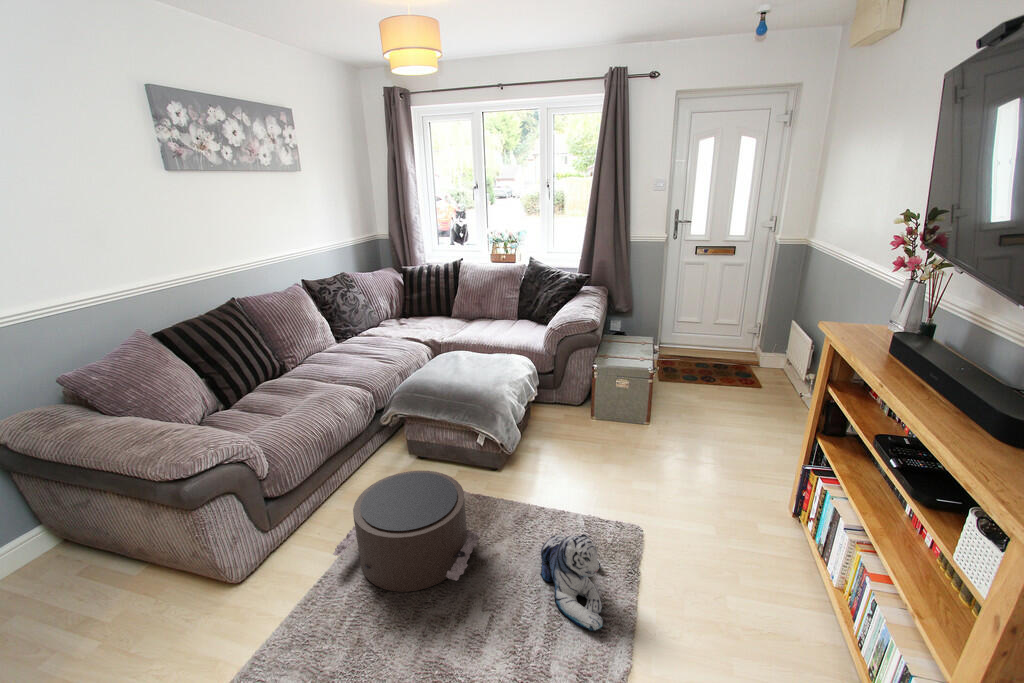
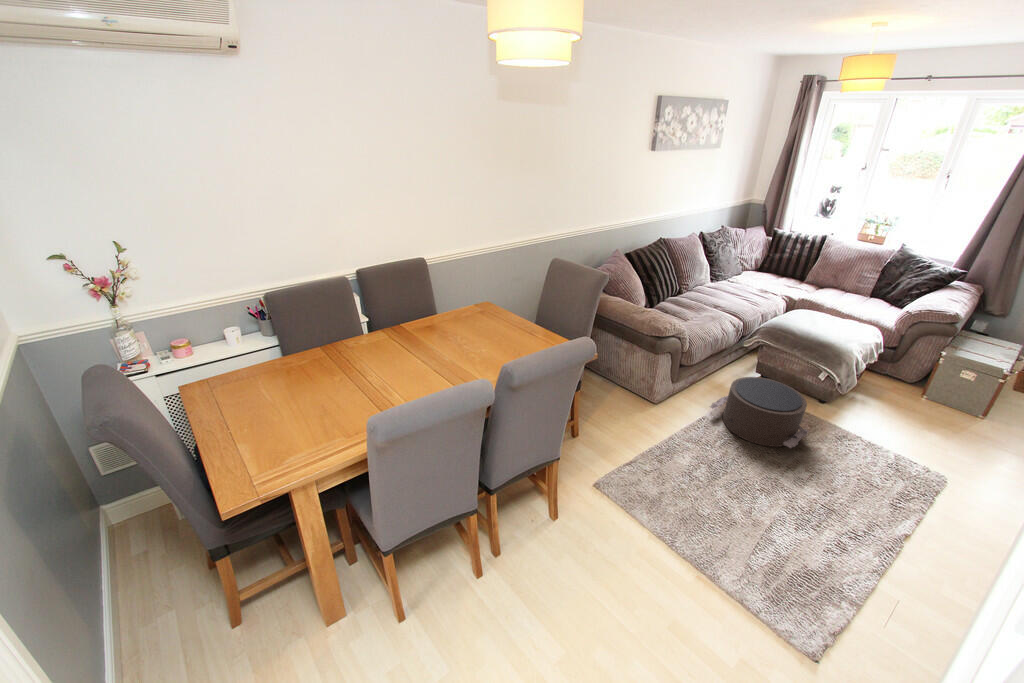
plush toy: present [540,534,603,631] -> none [849,452,907,512]

